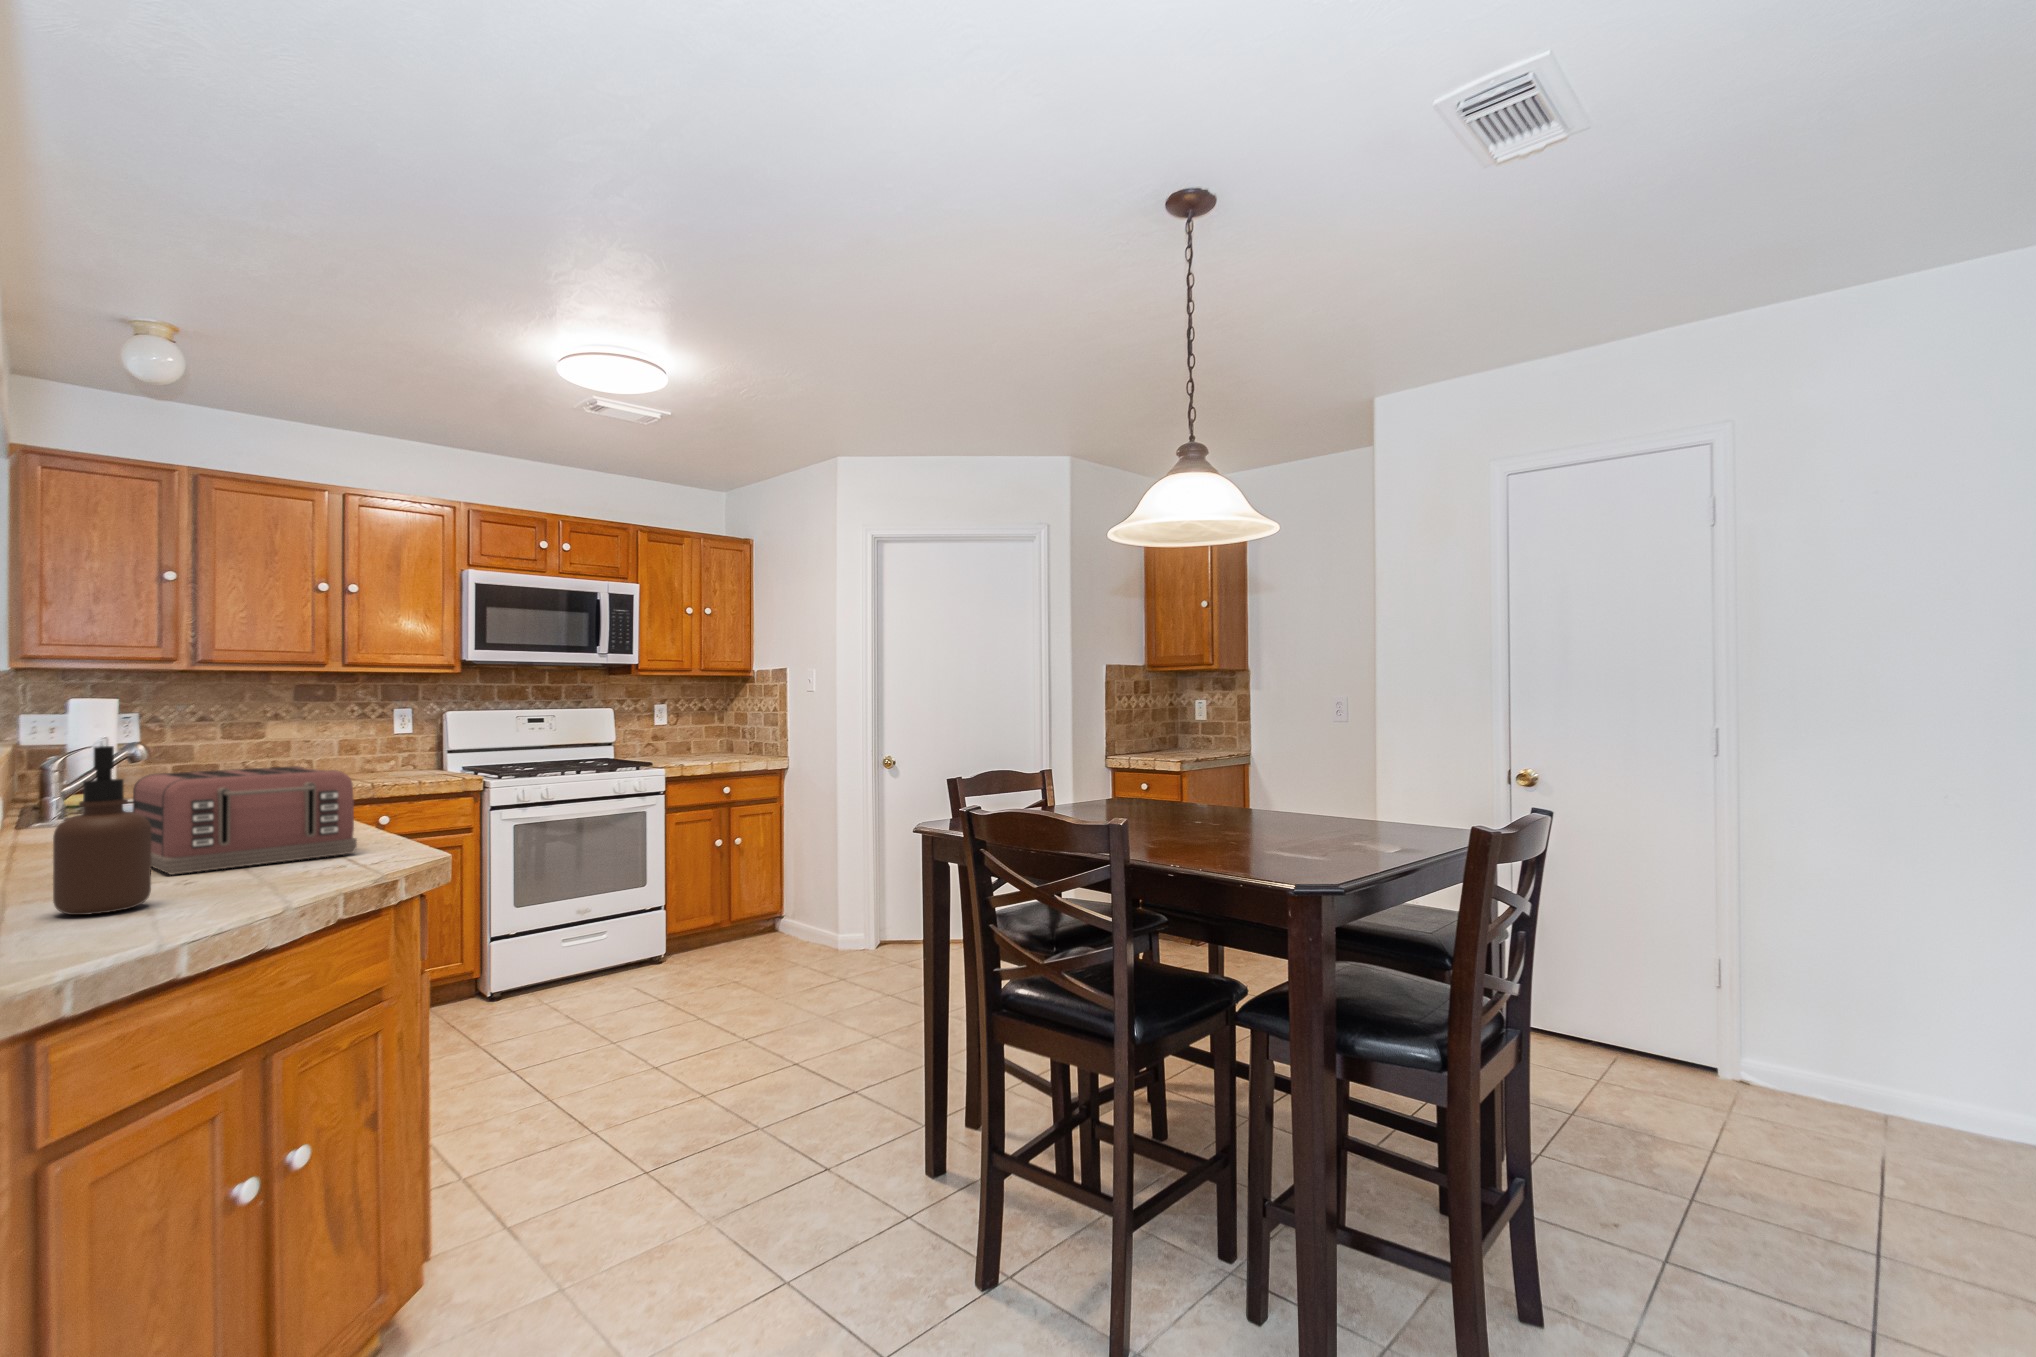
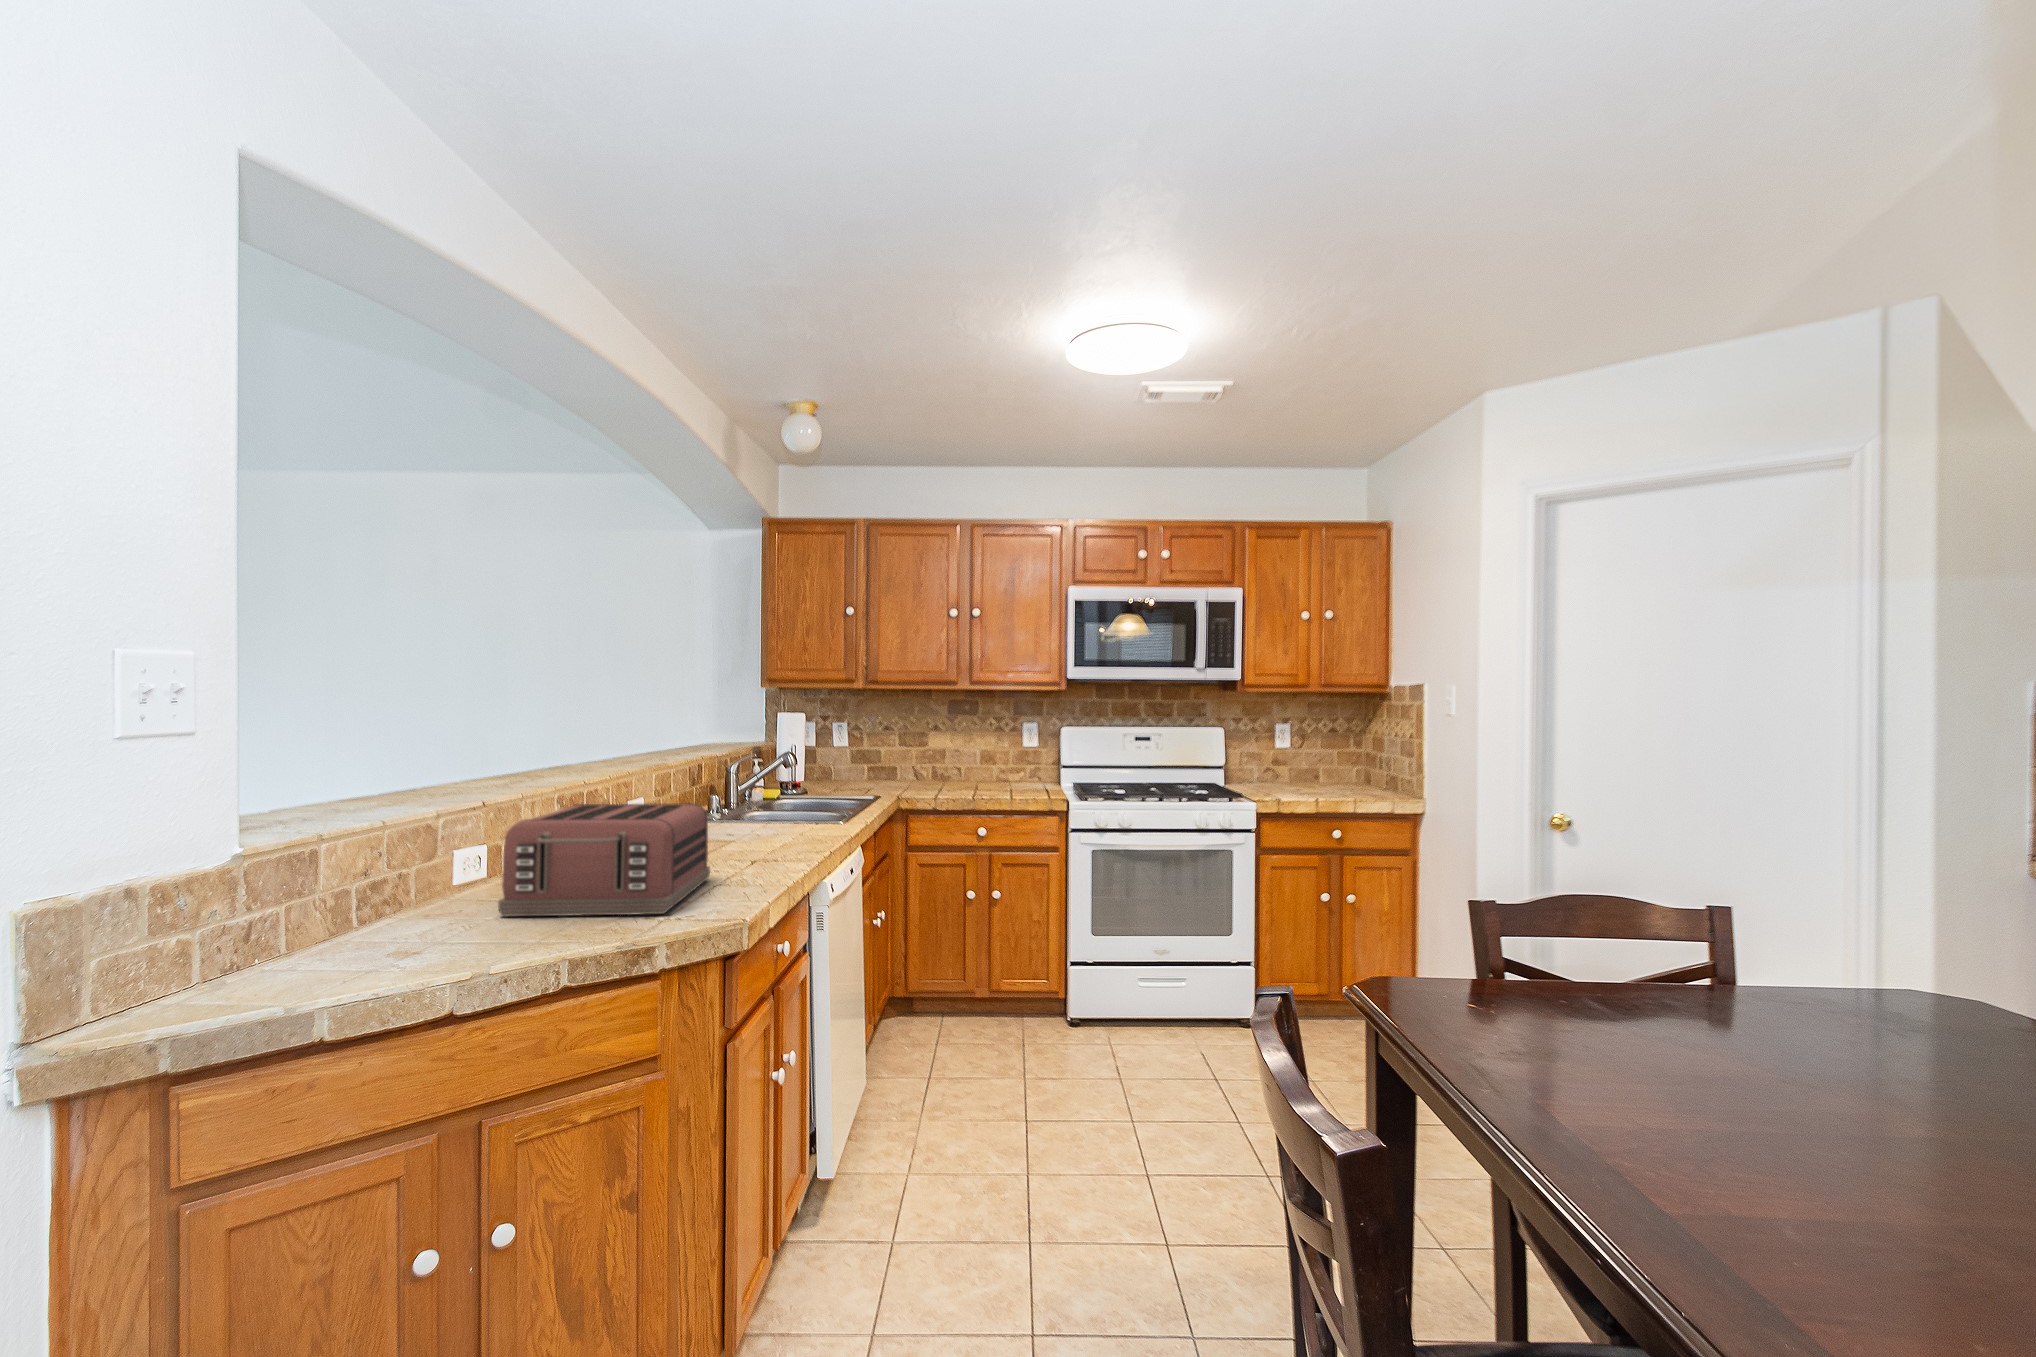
soap dispenser: present [53,746,151,915] -> none [265,799,359,976]

